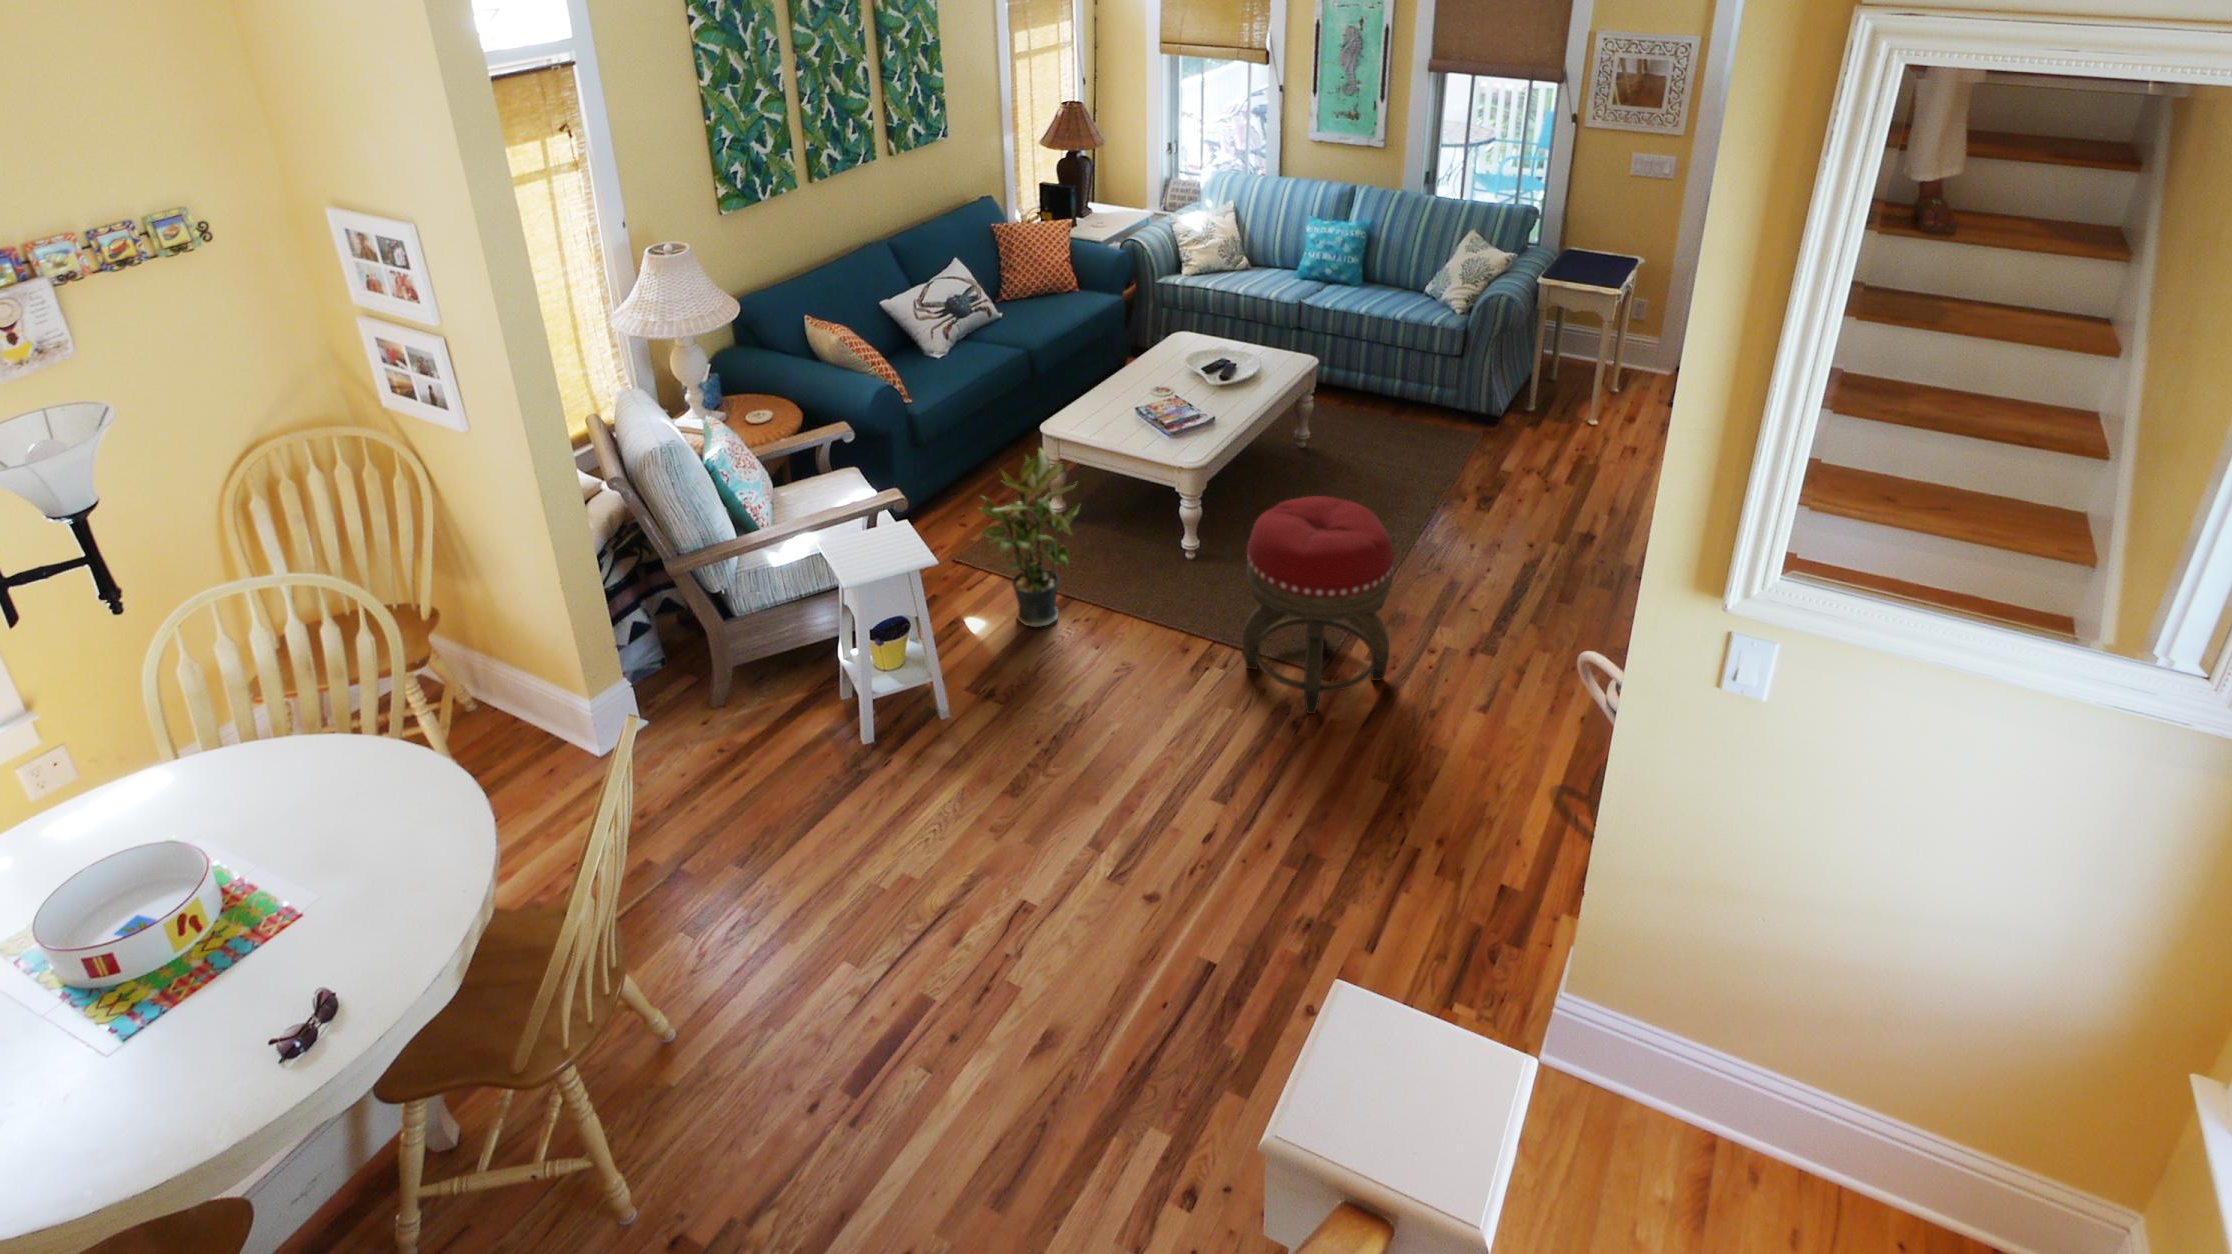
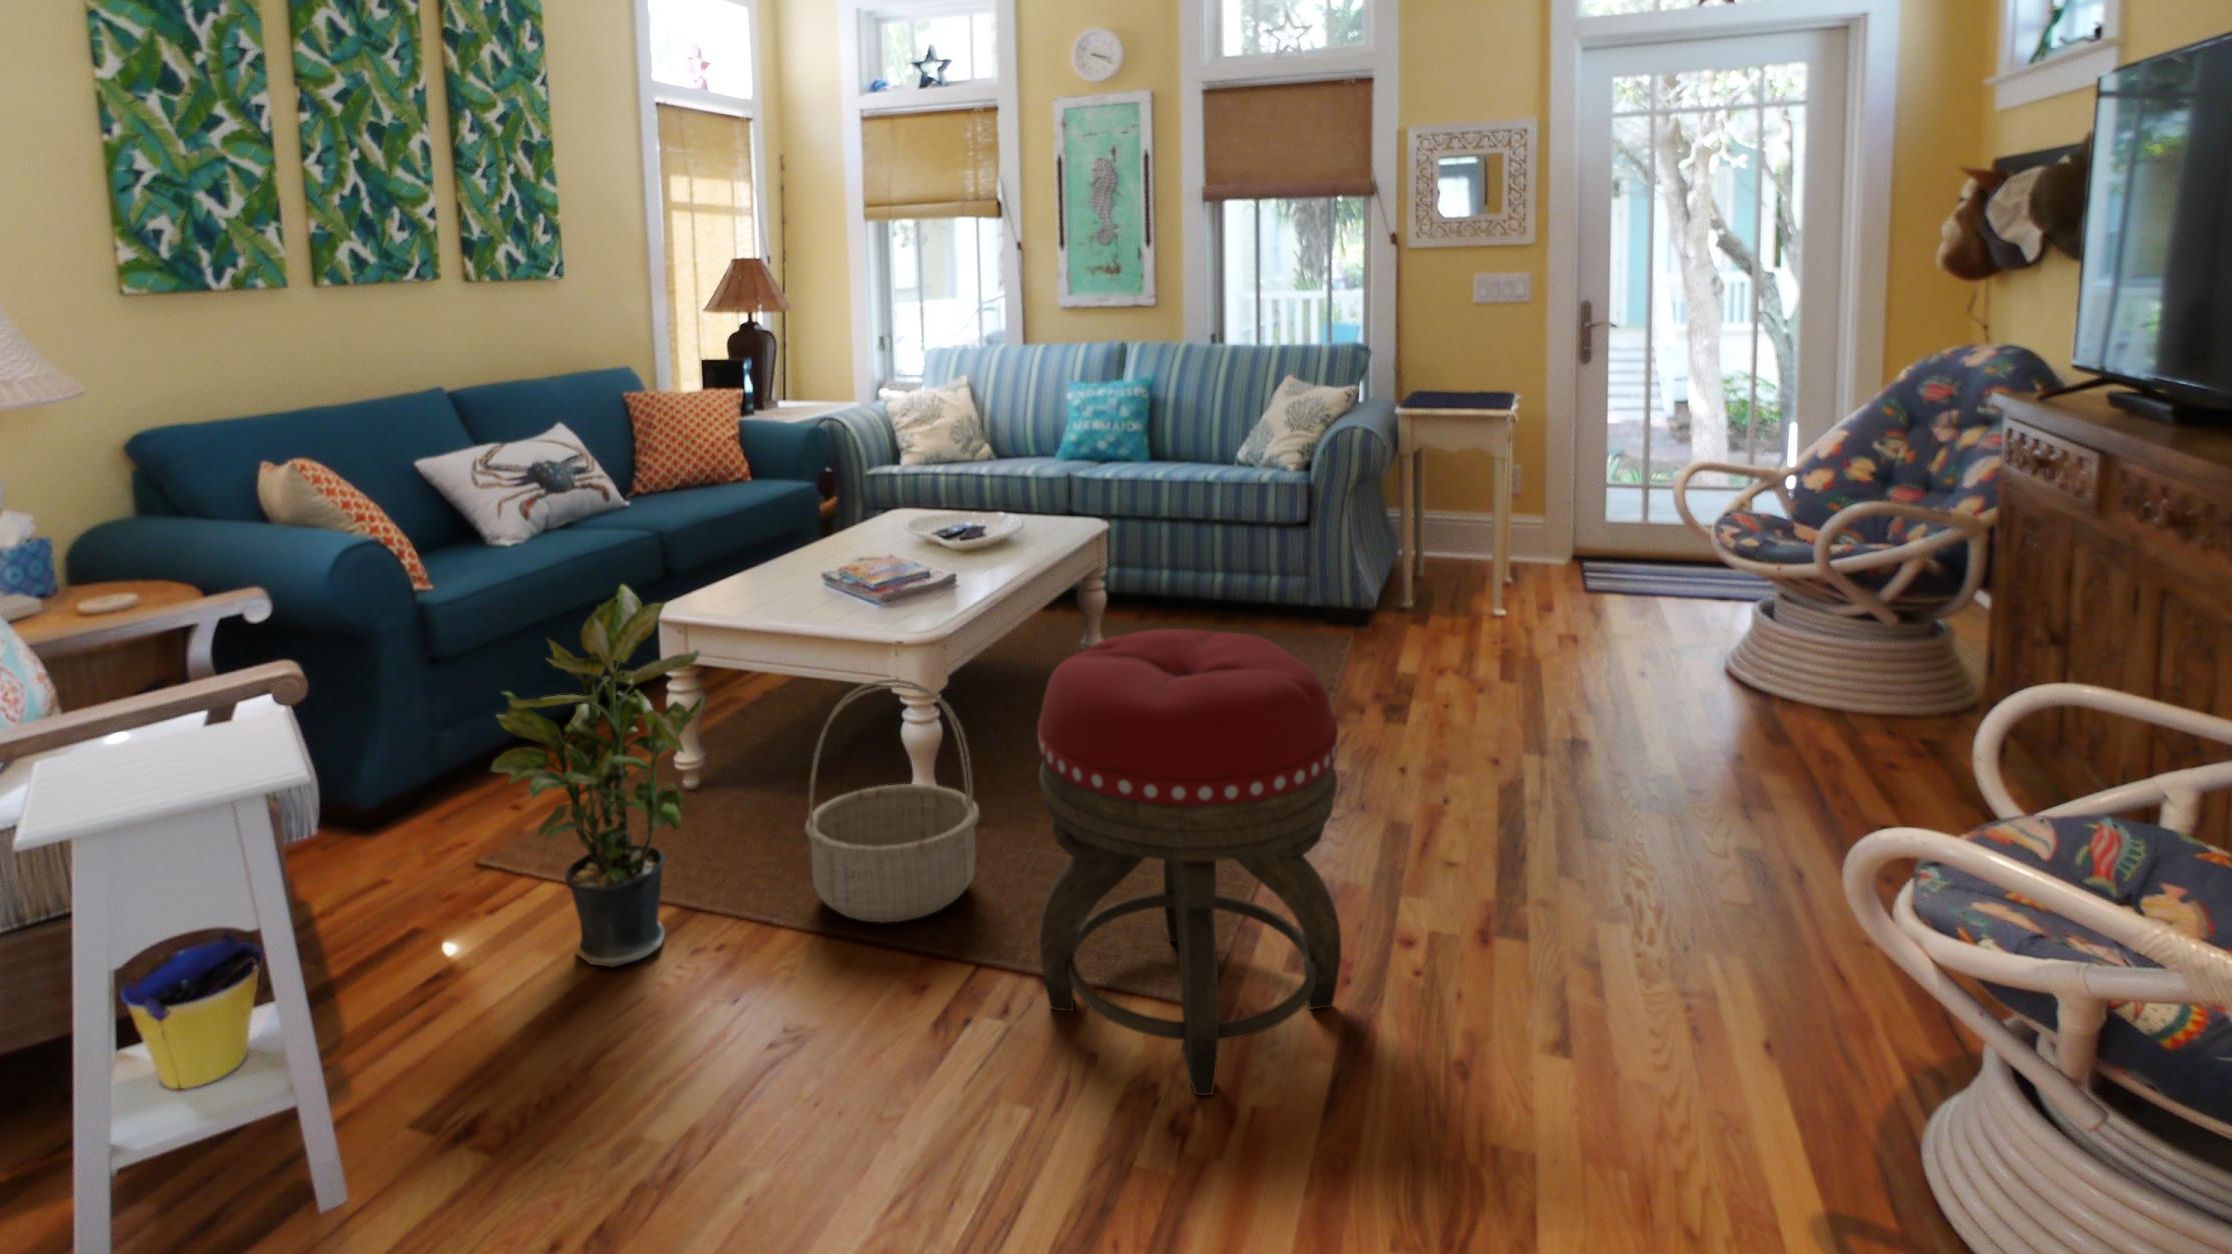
basket: none [1128,498,1219,616] -> present [805,679,979,923]

